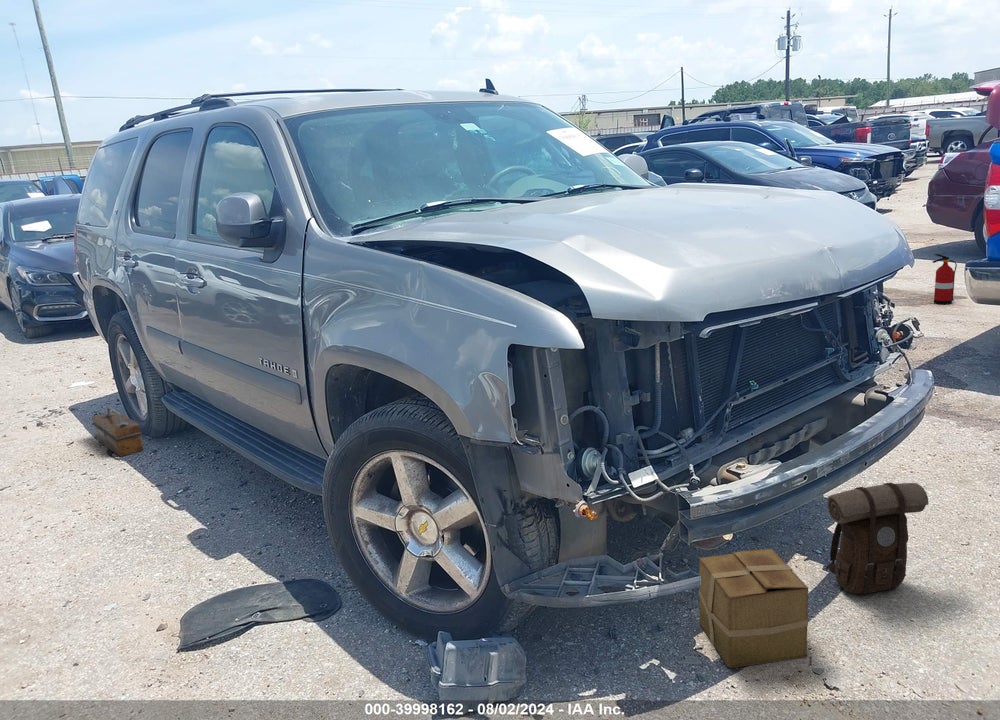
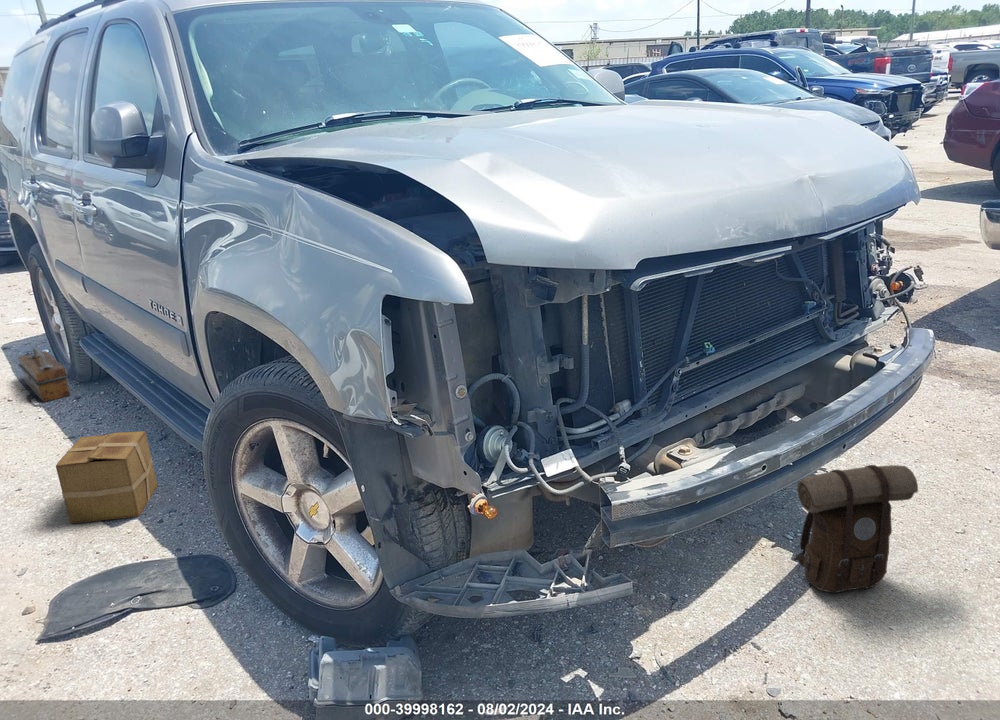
fire extinguisher: present [932,254,957,305] -> none [944,193,972,248]
cardboard box: present [699,549,808,668] -> present [56,431,158,523]

